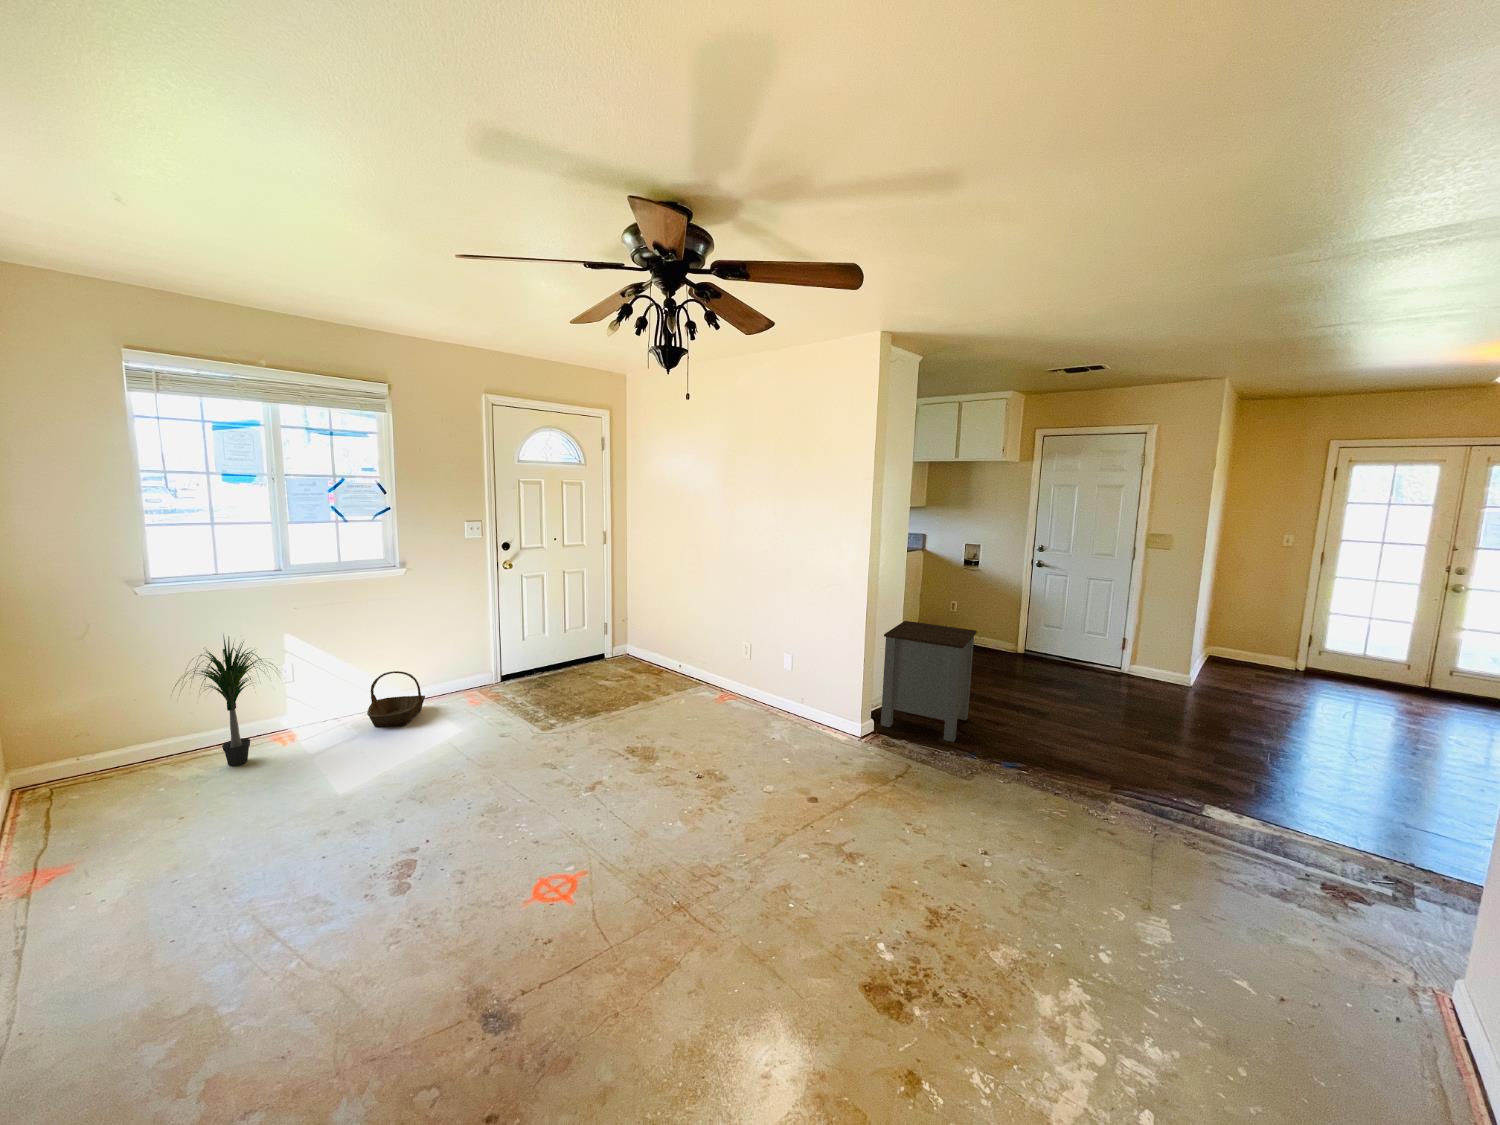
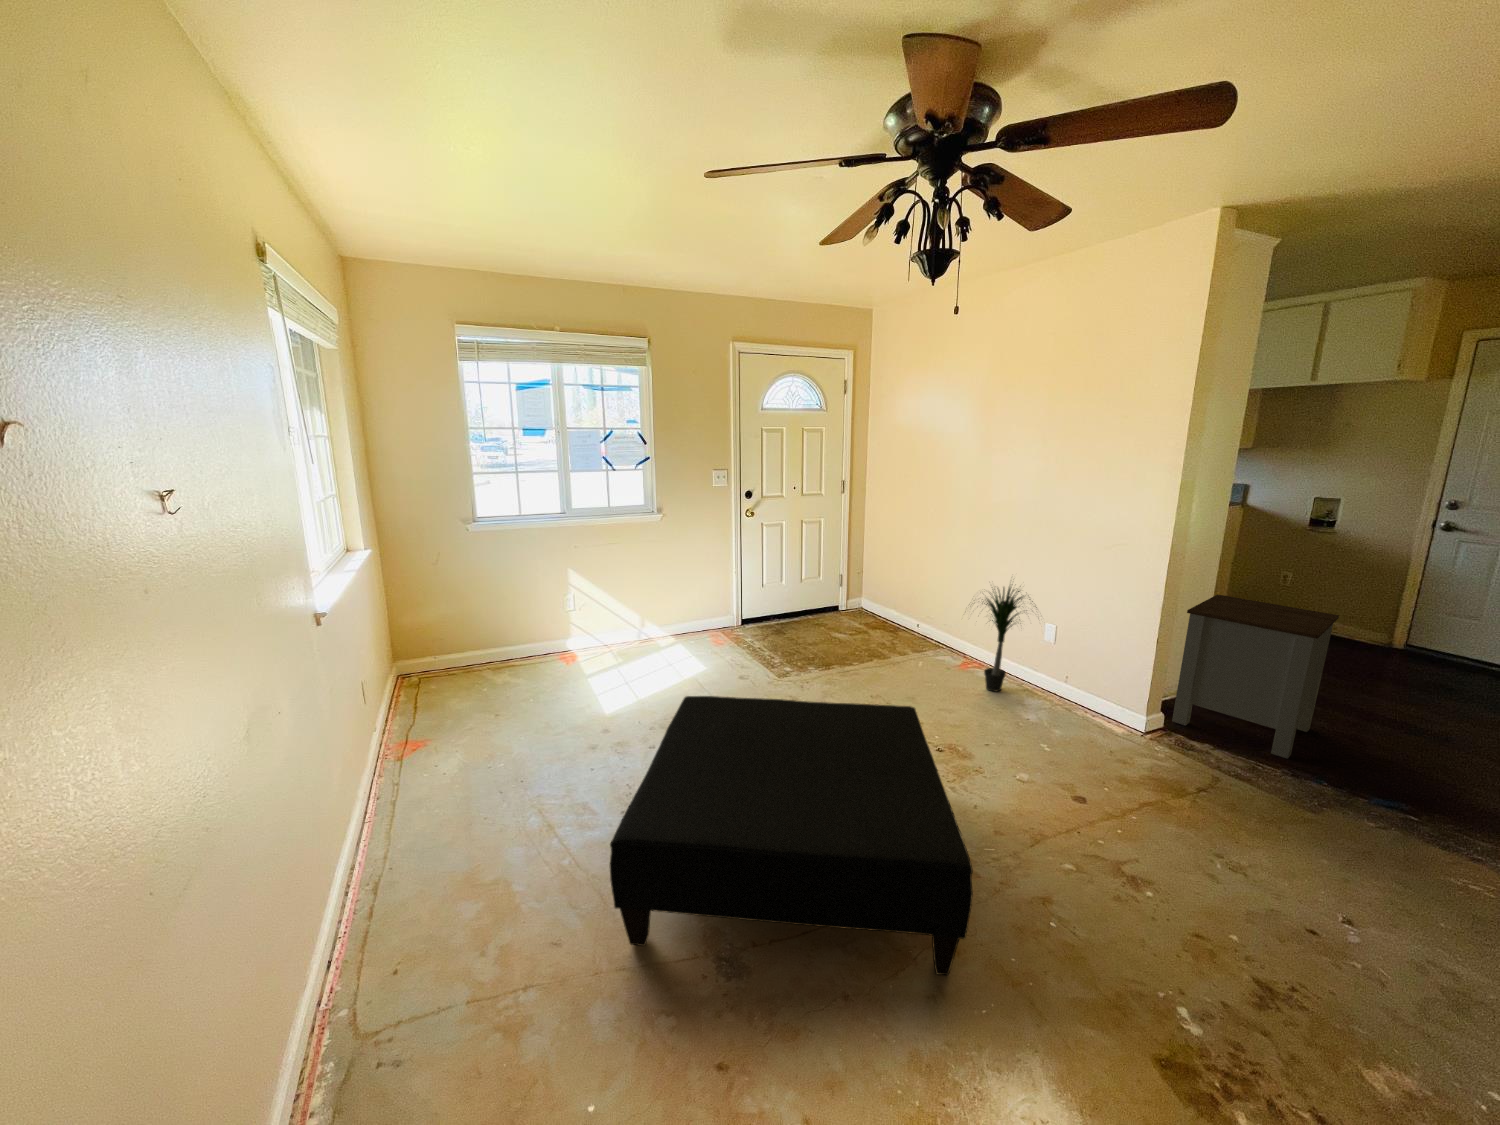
potted plant: present [175,637,273,766] -> present [984,587,1037,692]
basket: present [367,671,425,727] -> none [631,607,676,656]
ottoman: none [350,739,721,1038] -> present [610,696,973,975]

